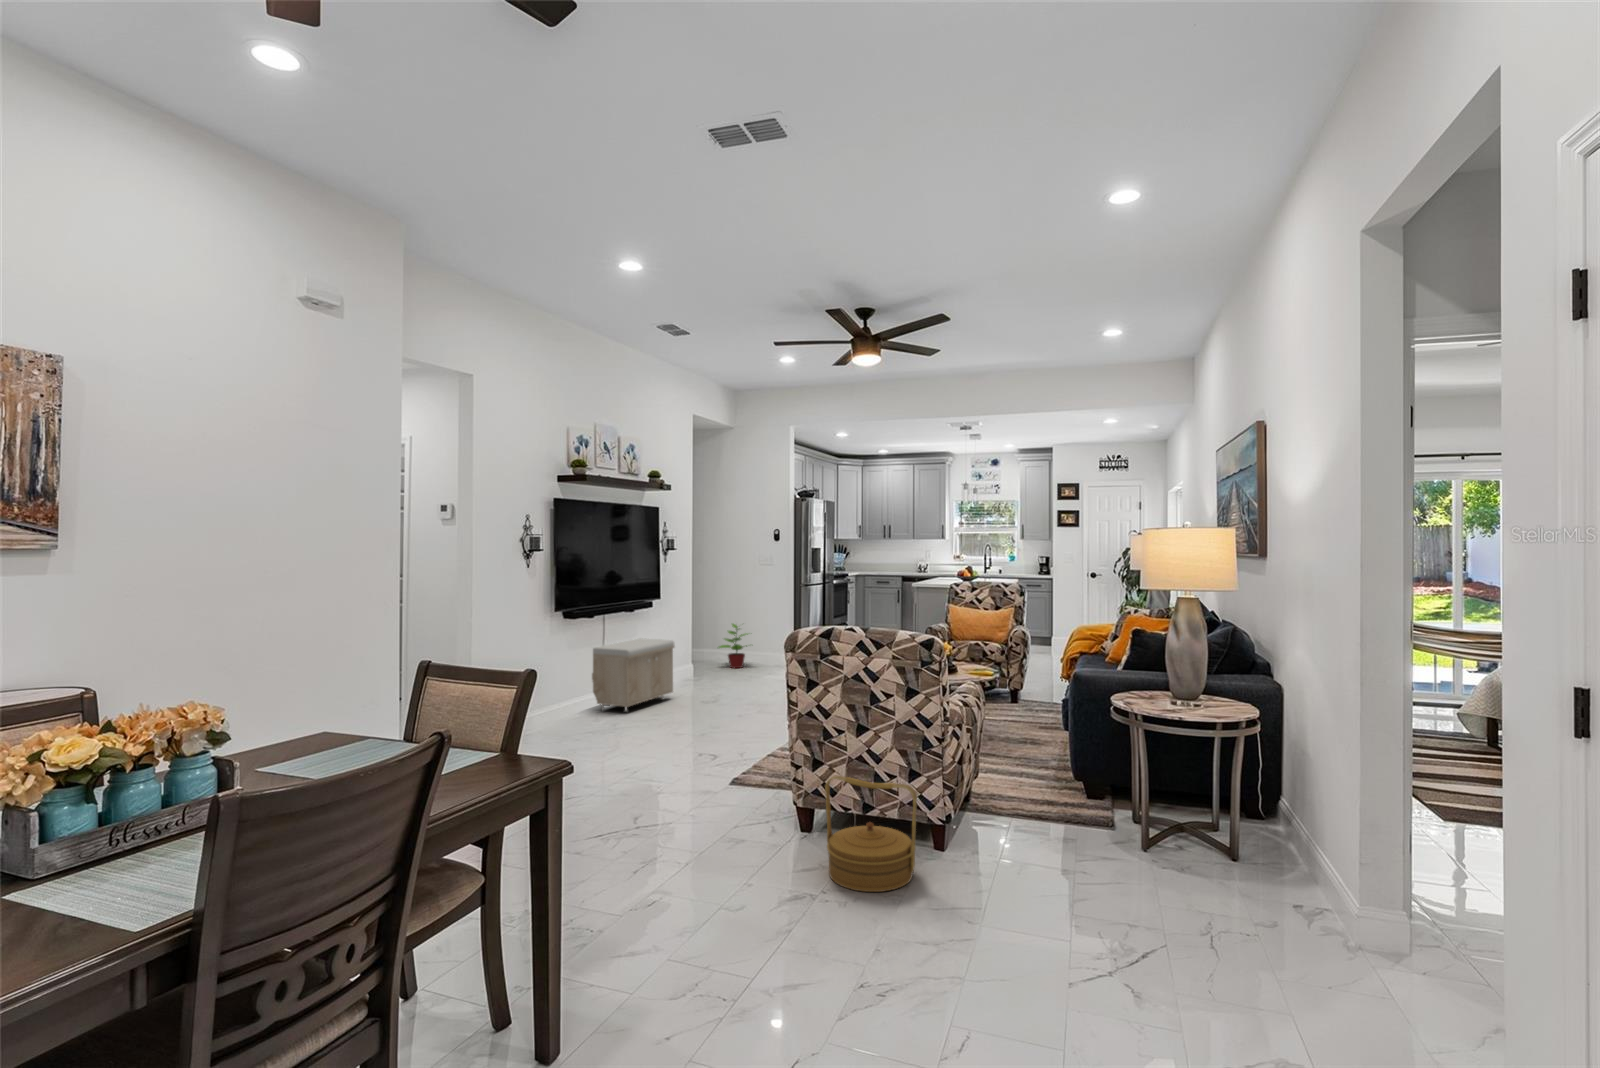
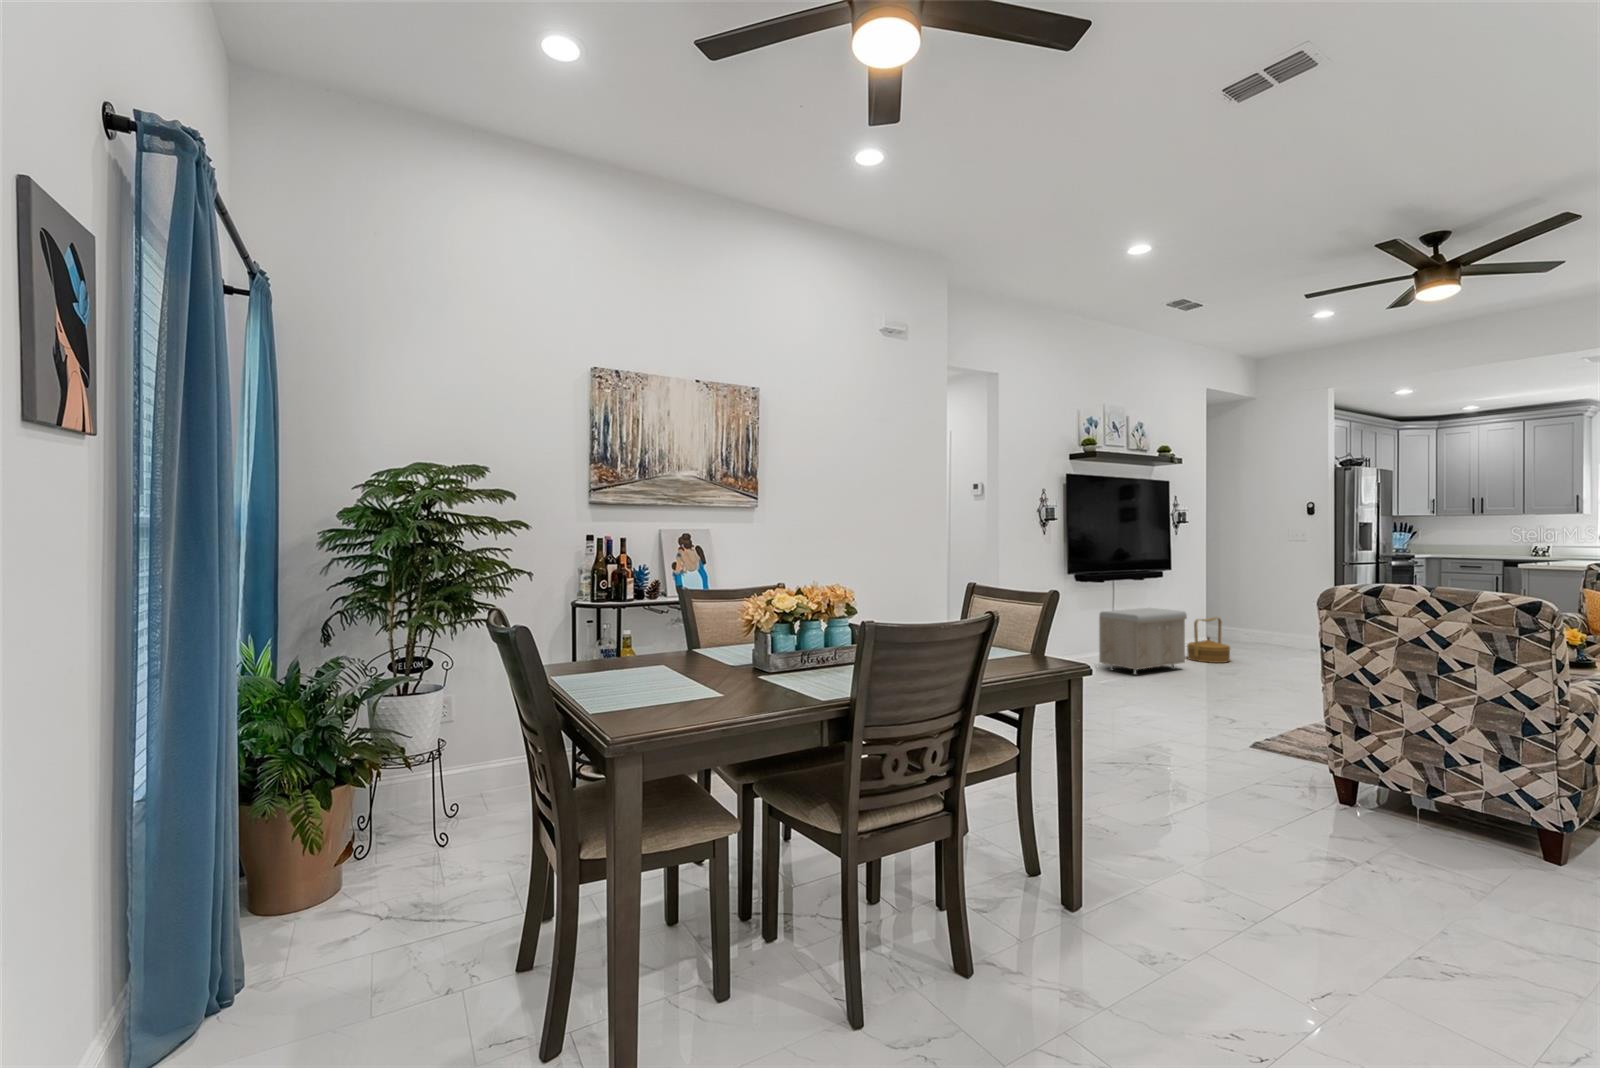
potted plant: present [719,624,748,668] -> none [1234,601,1279,651]
woven basket: present [825,776,917,892] -> present [1187,617,1230,663]

